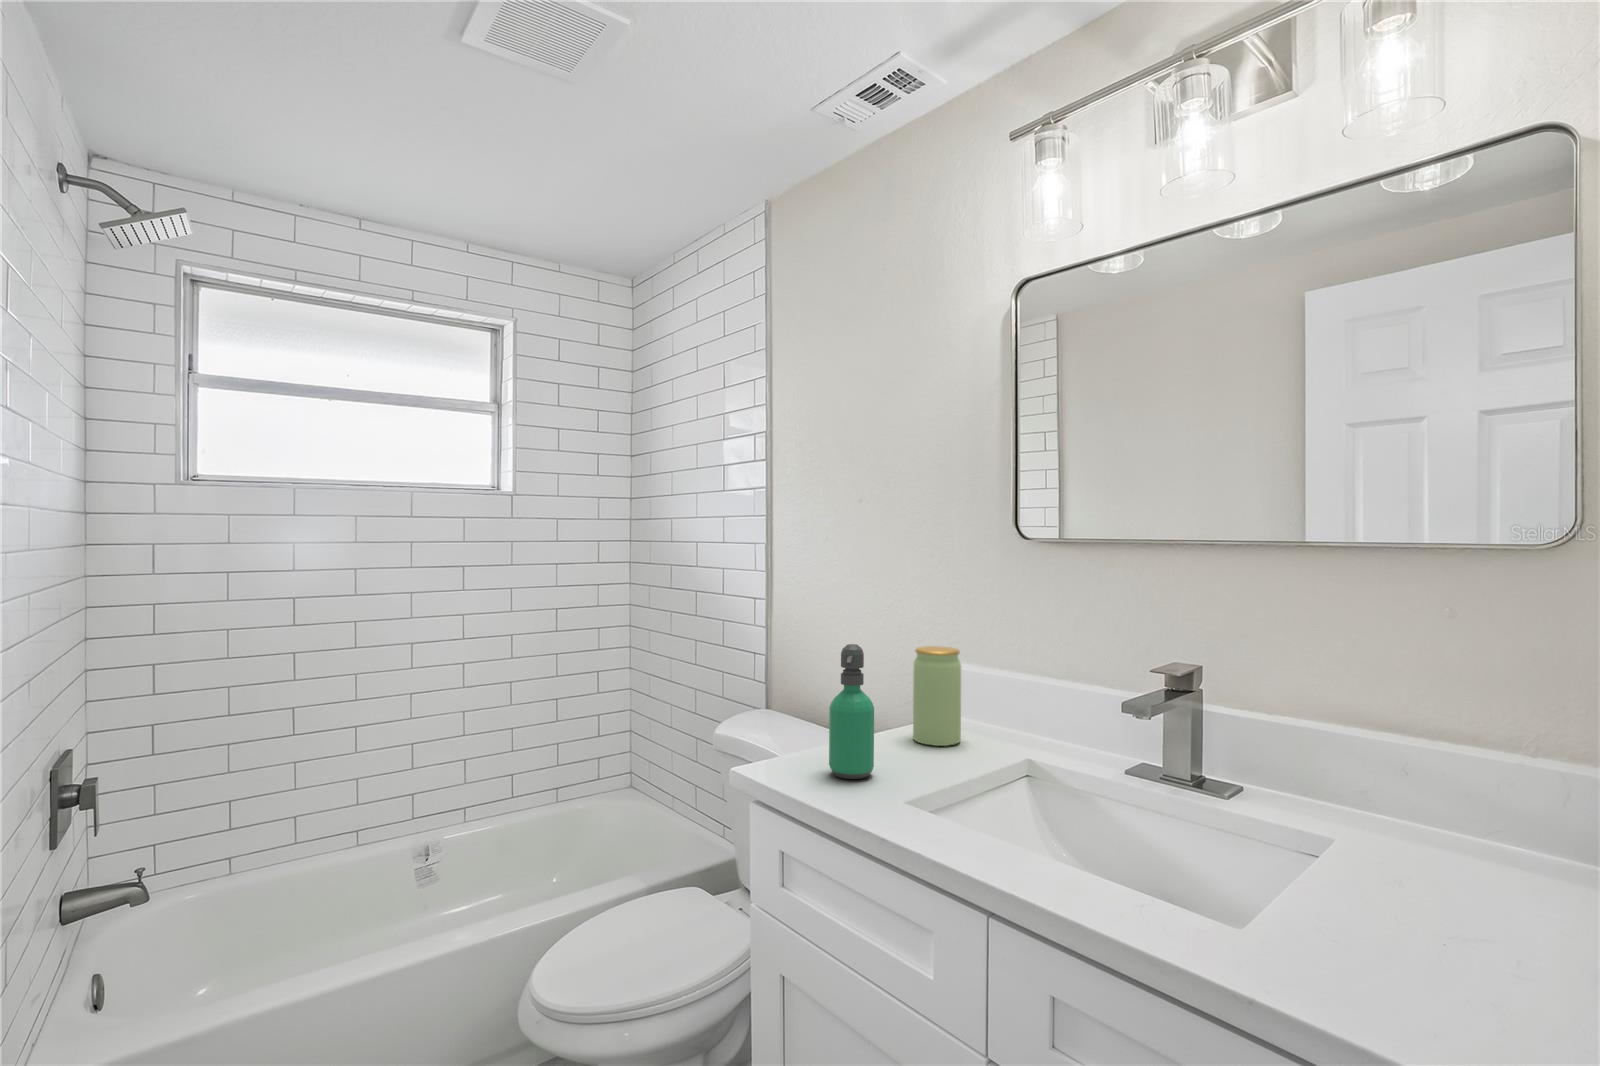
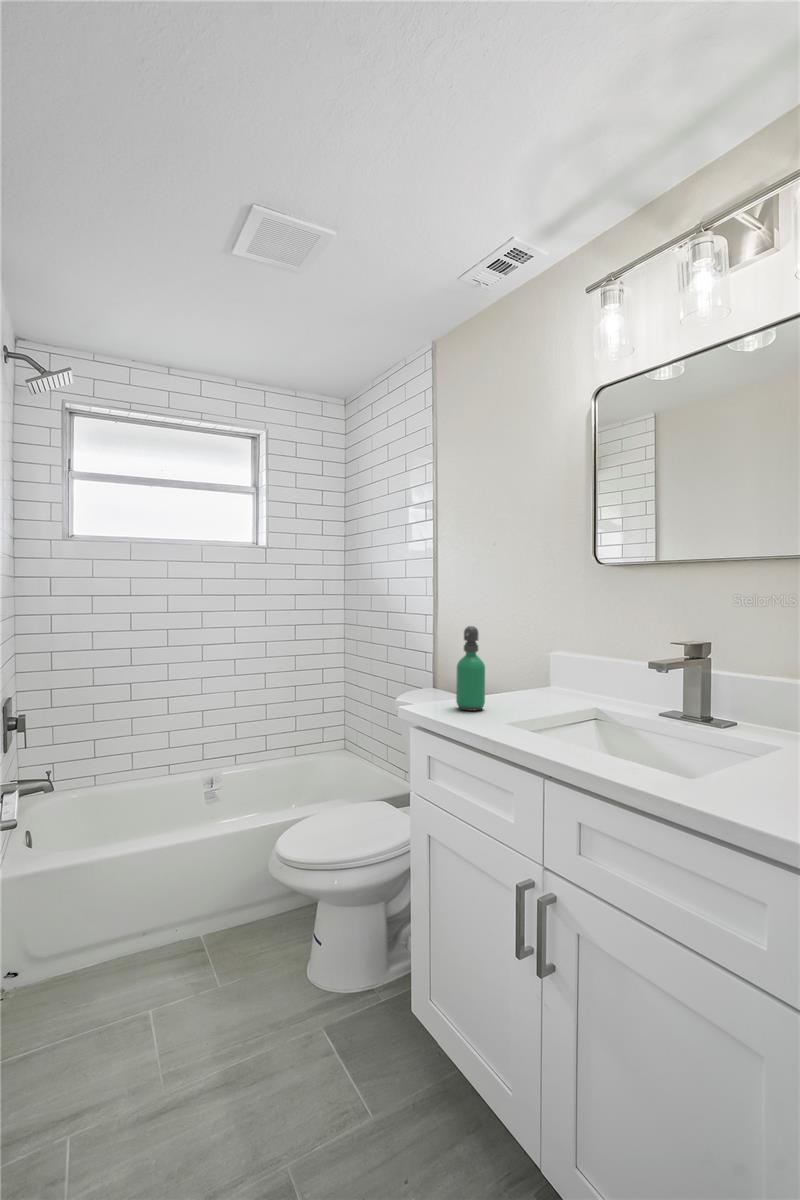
jar: present [913,646,961,746] -> none [518,635,551,699]

